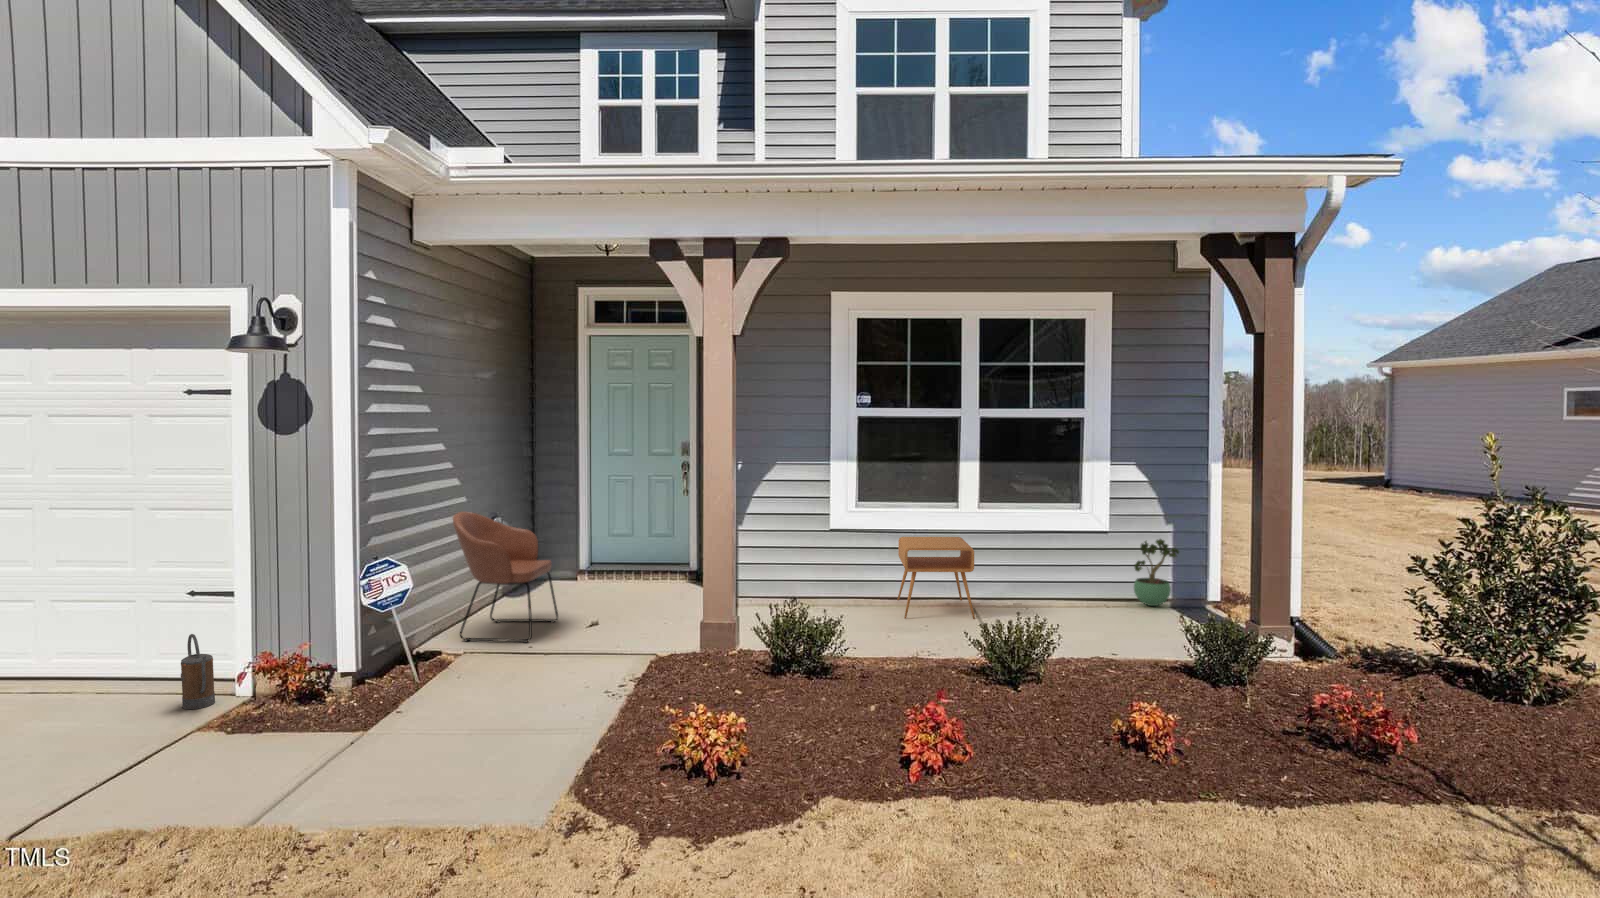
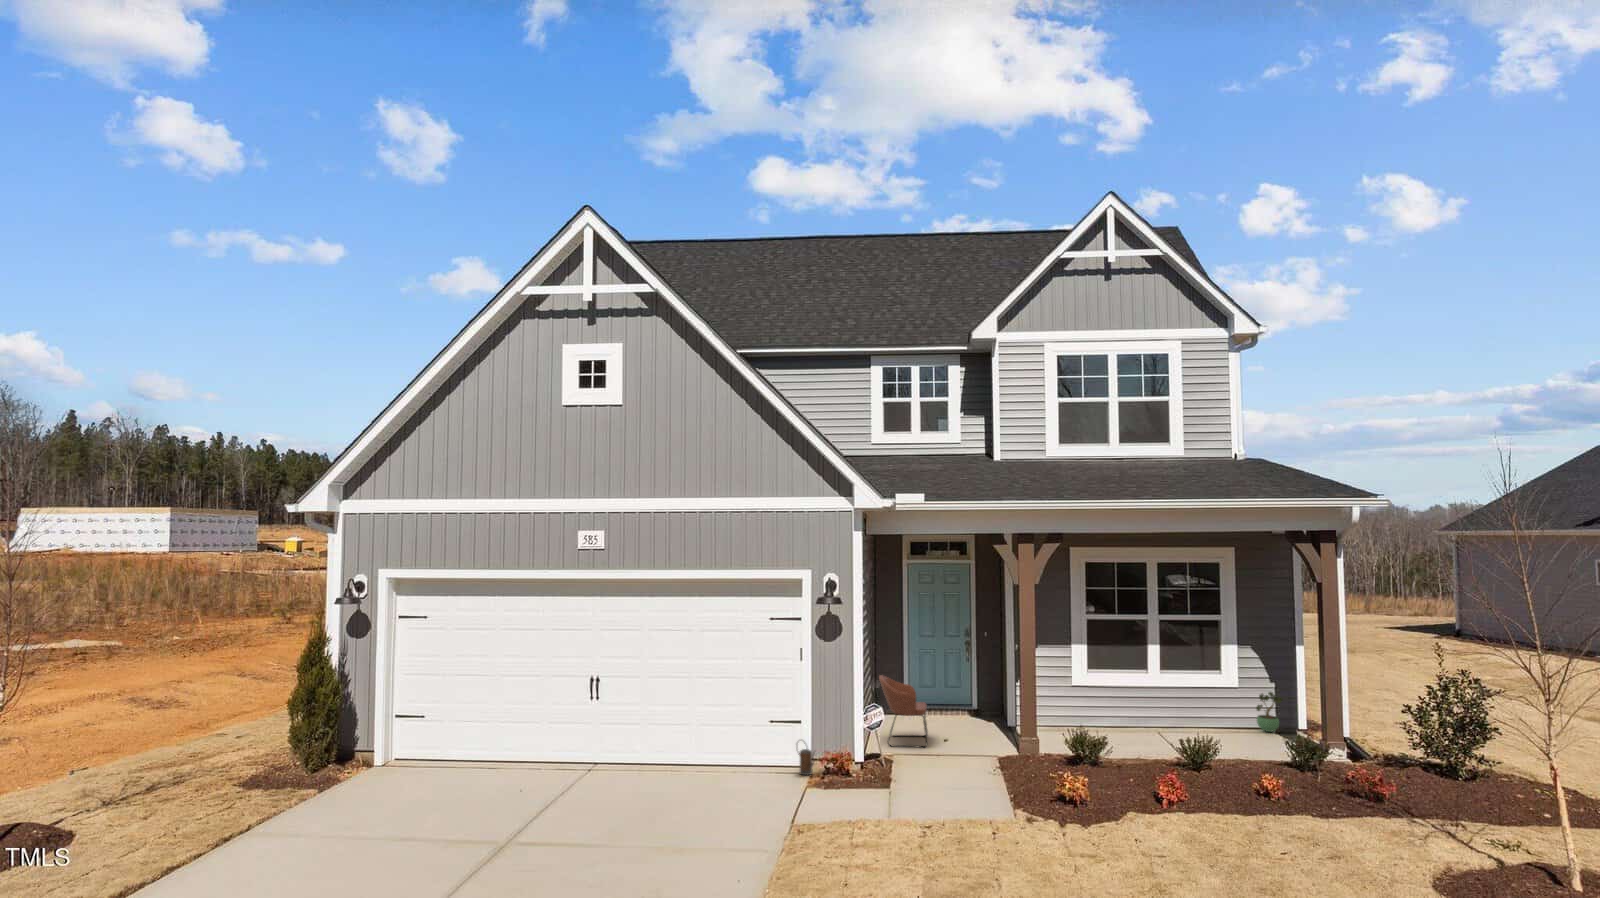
side table: present [897,537,975,619] -> none [1113,689,1165,738]

